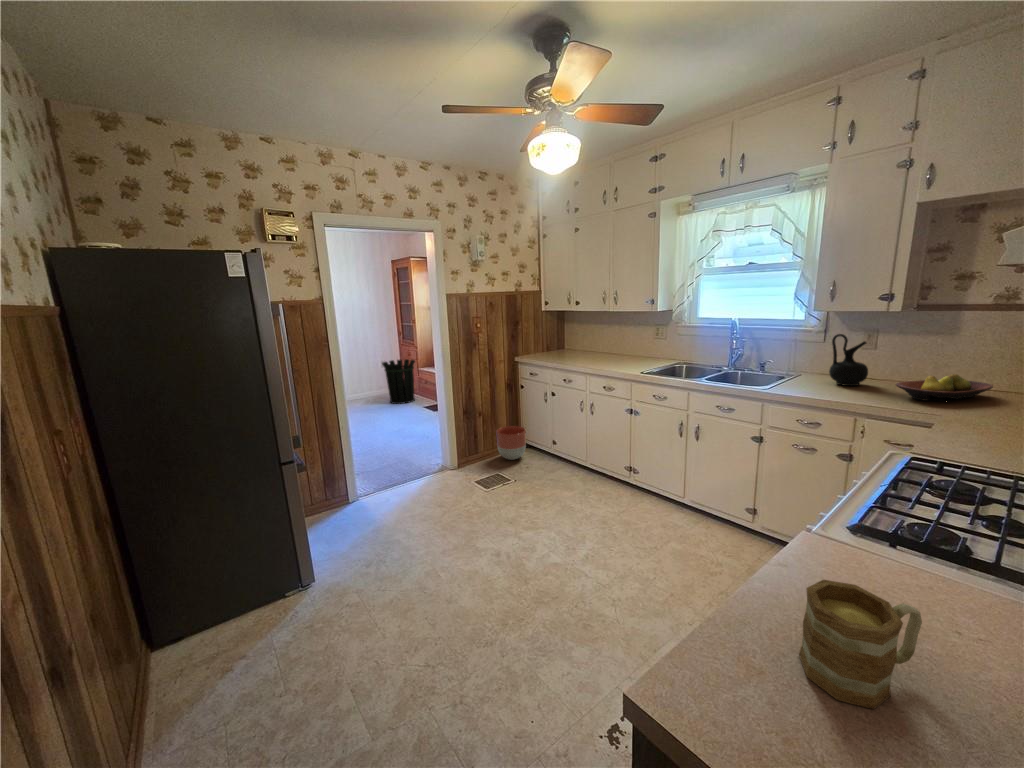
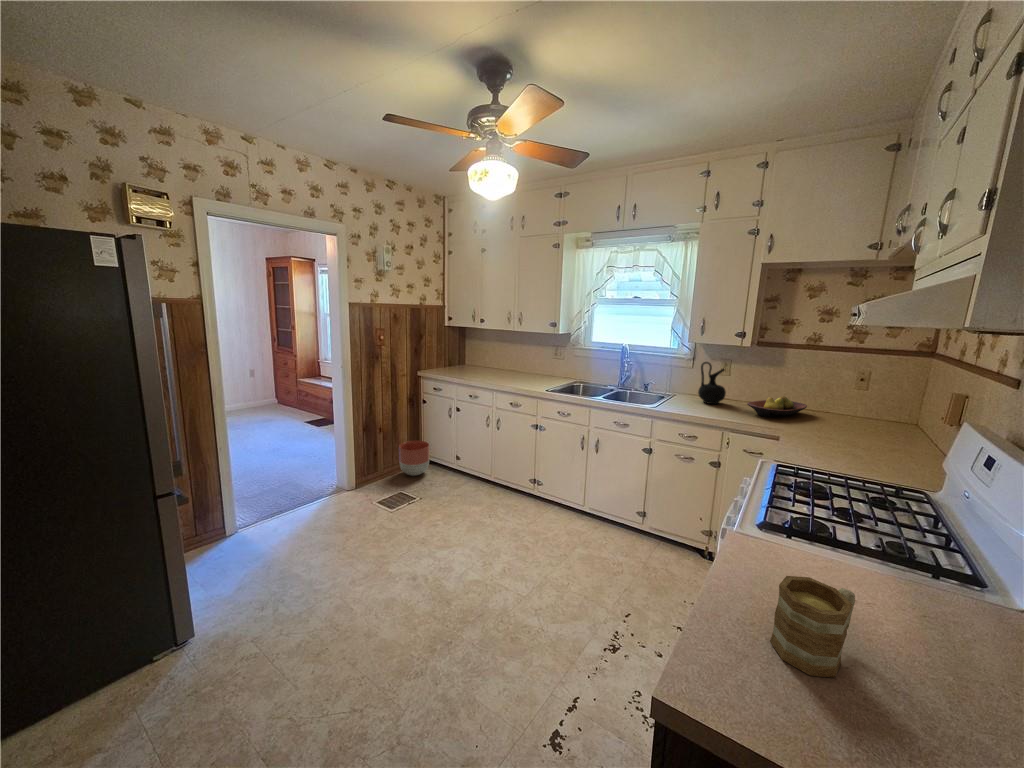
waste bin: present [382,359,415,404] -> none [255,368,296,418]

